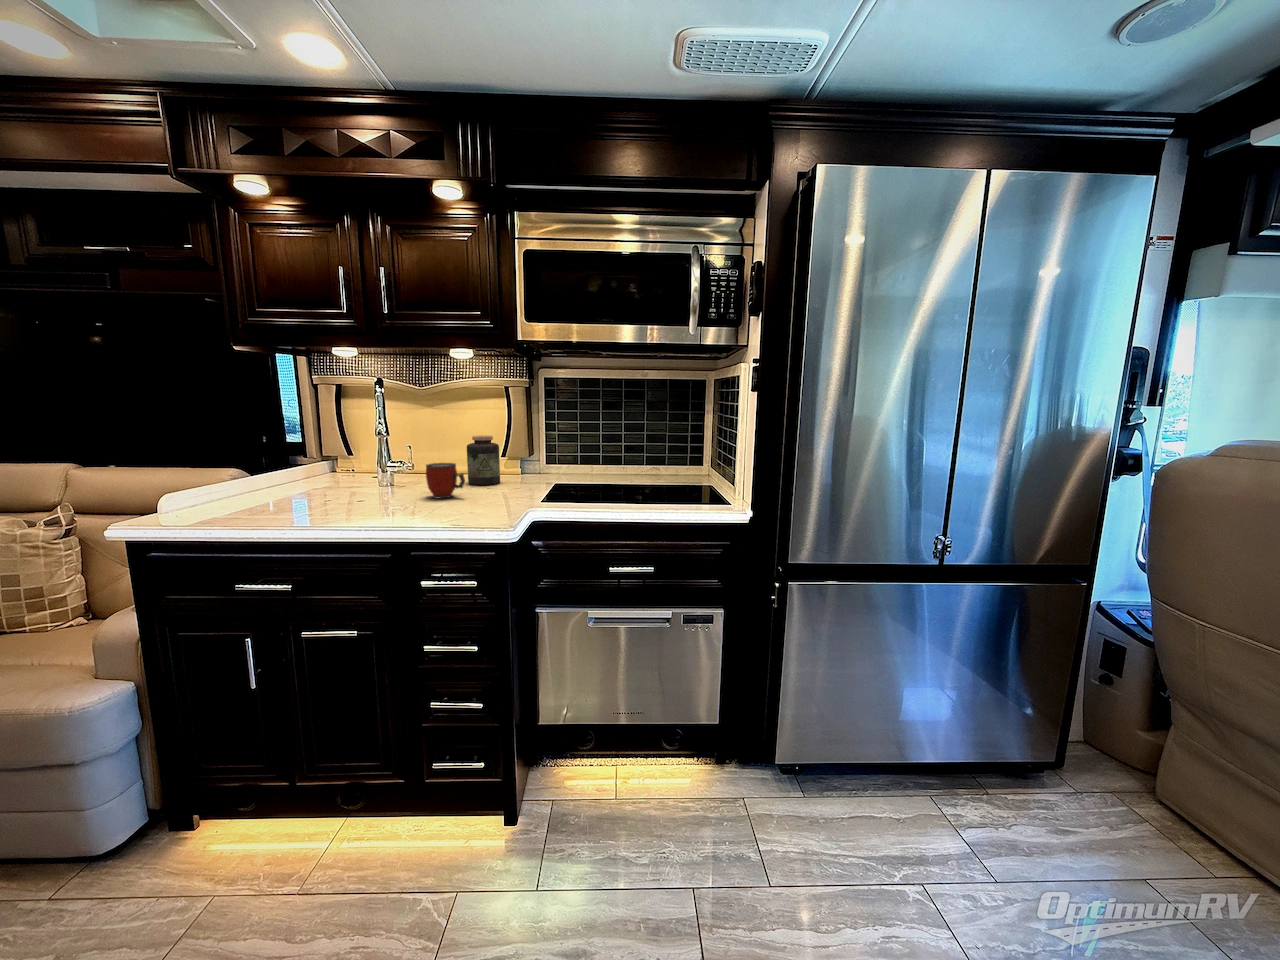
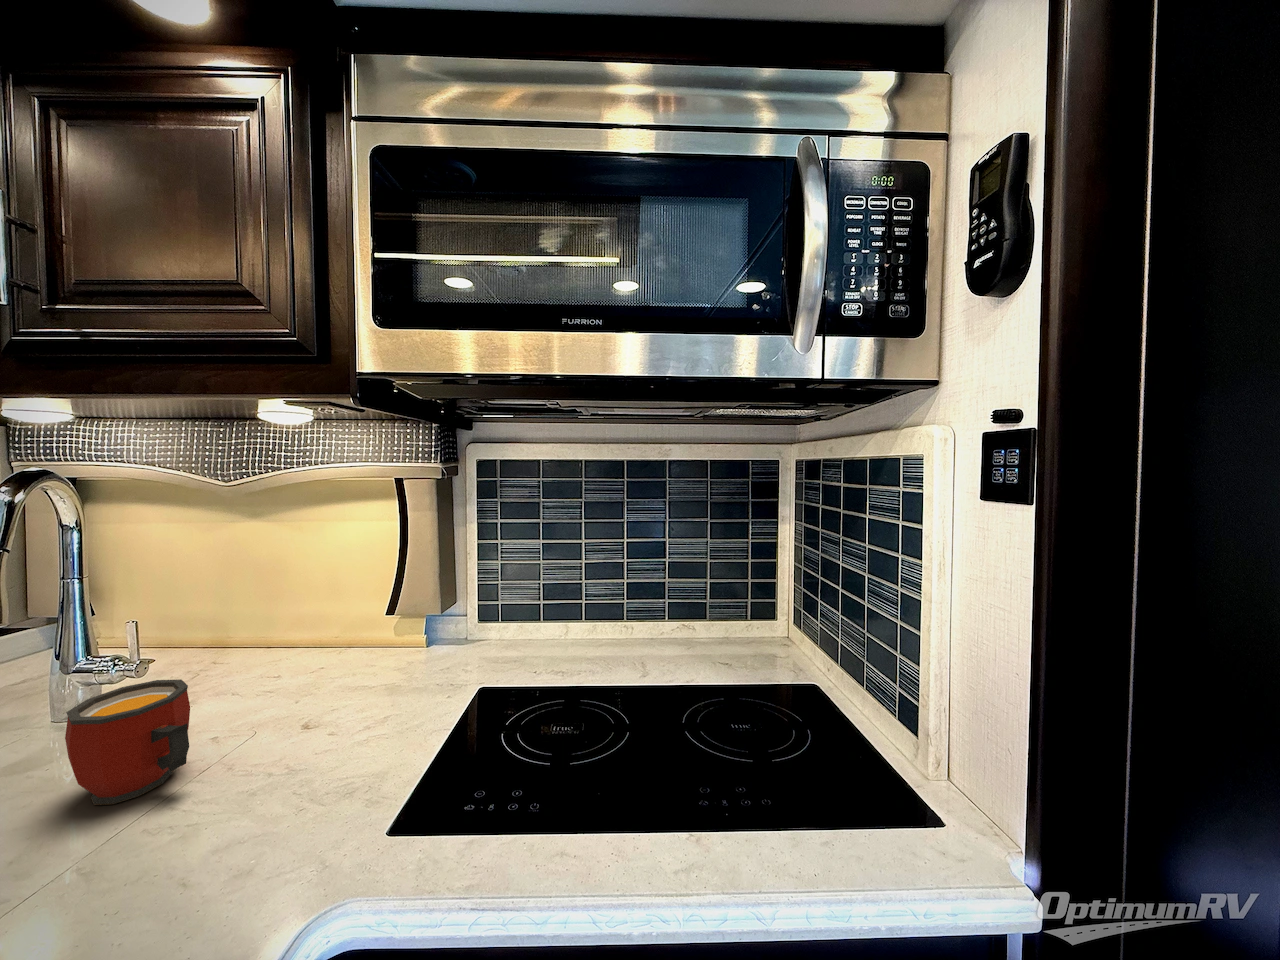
jar: present [467,435,500,485] -> none [293,576,372,692]

